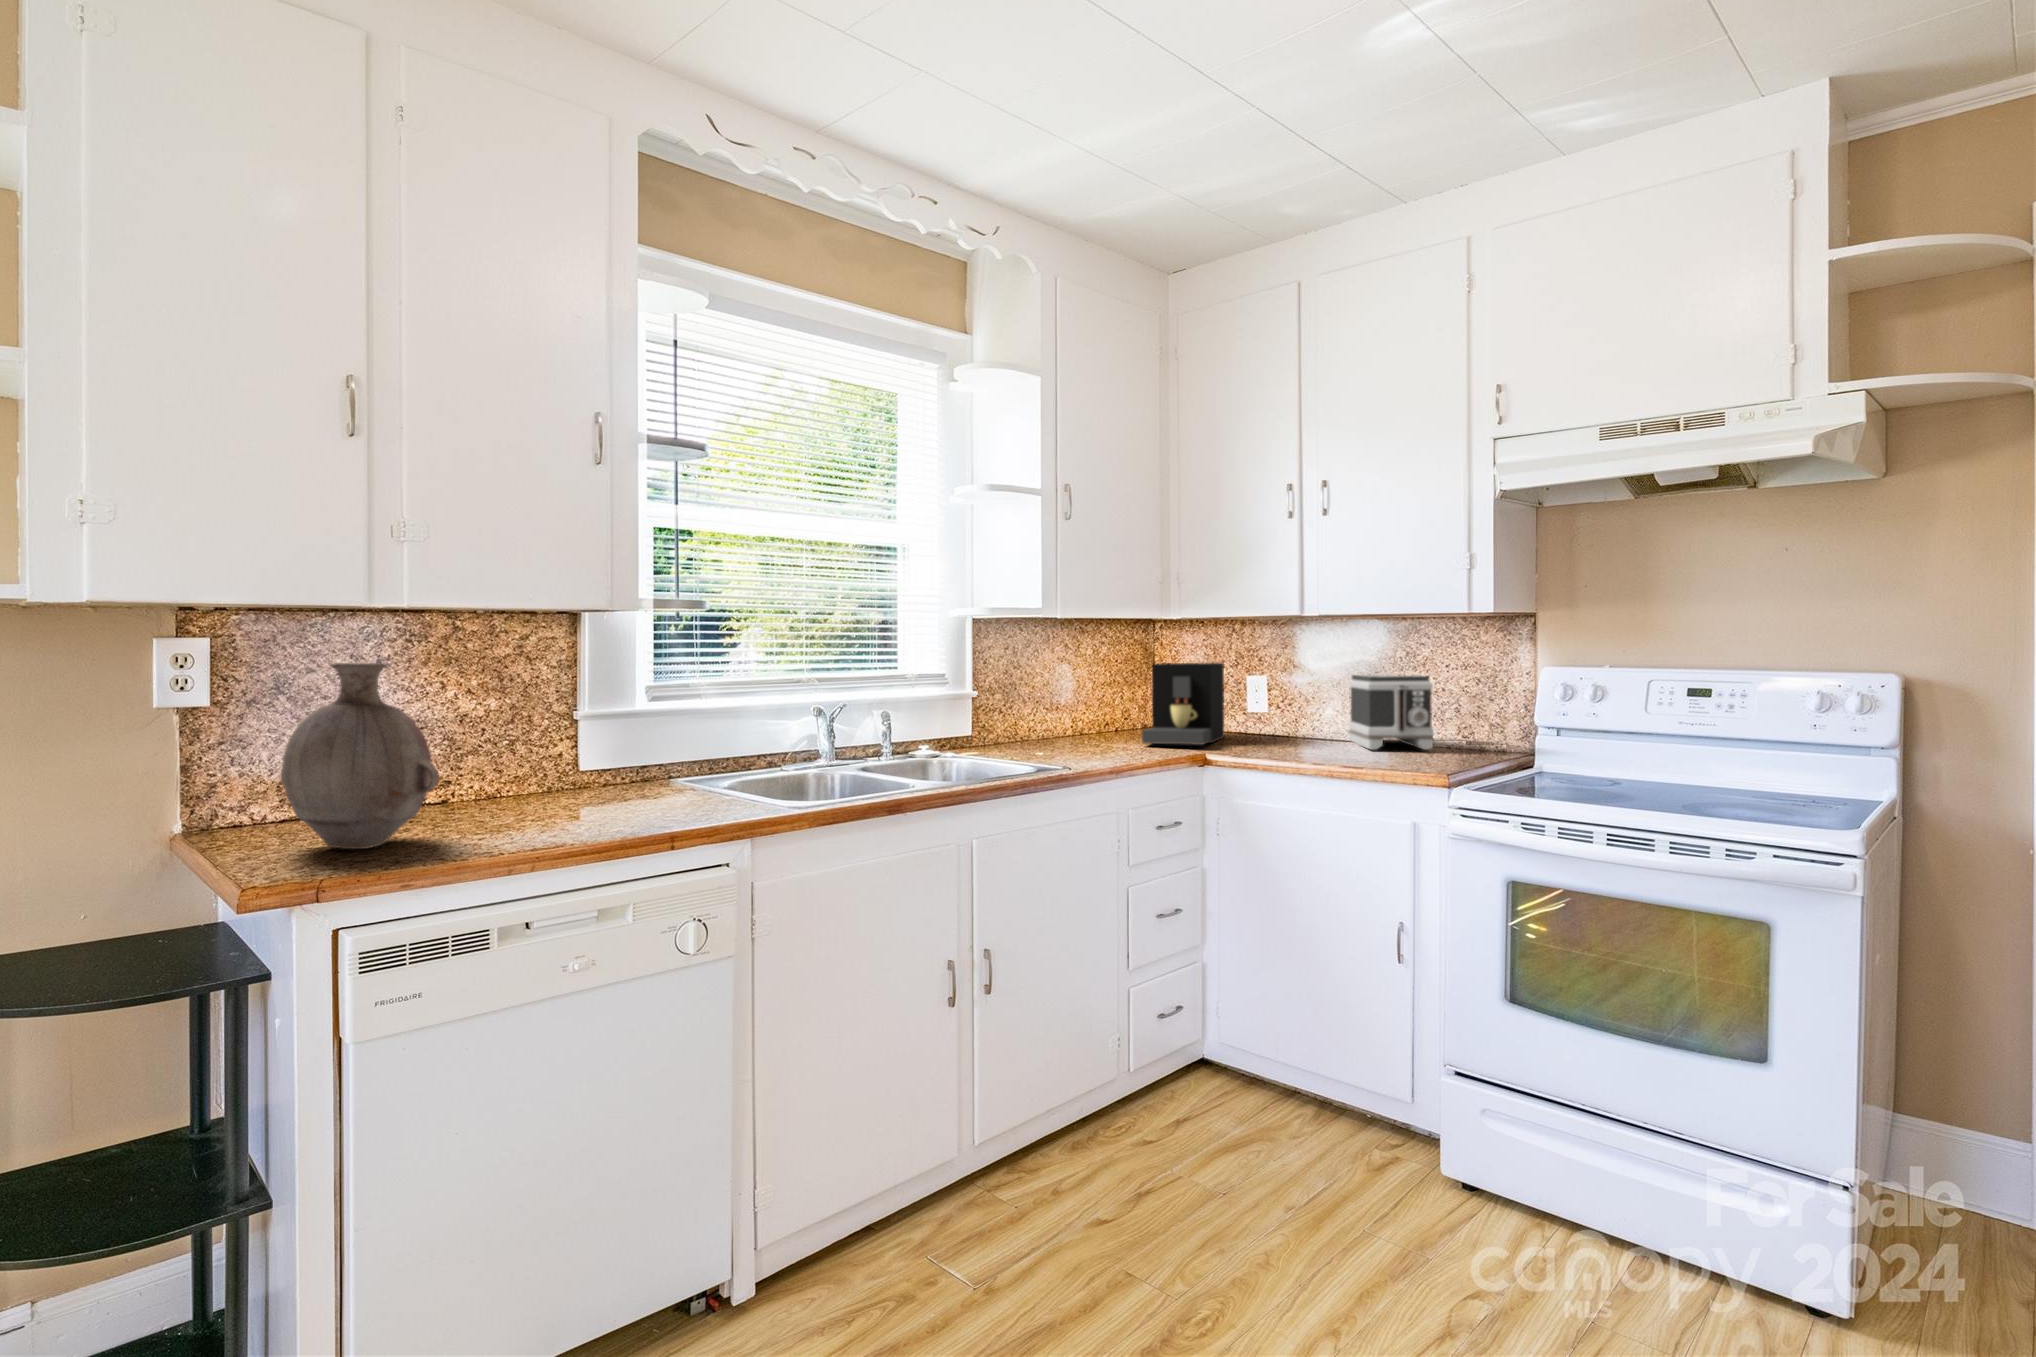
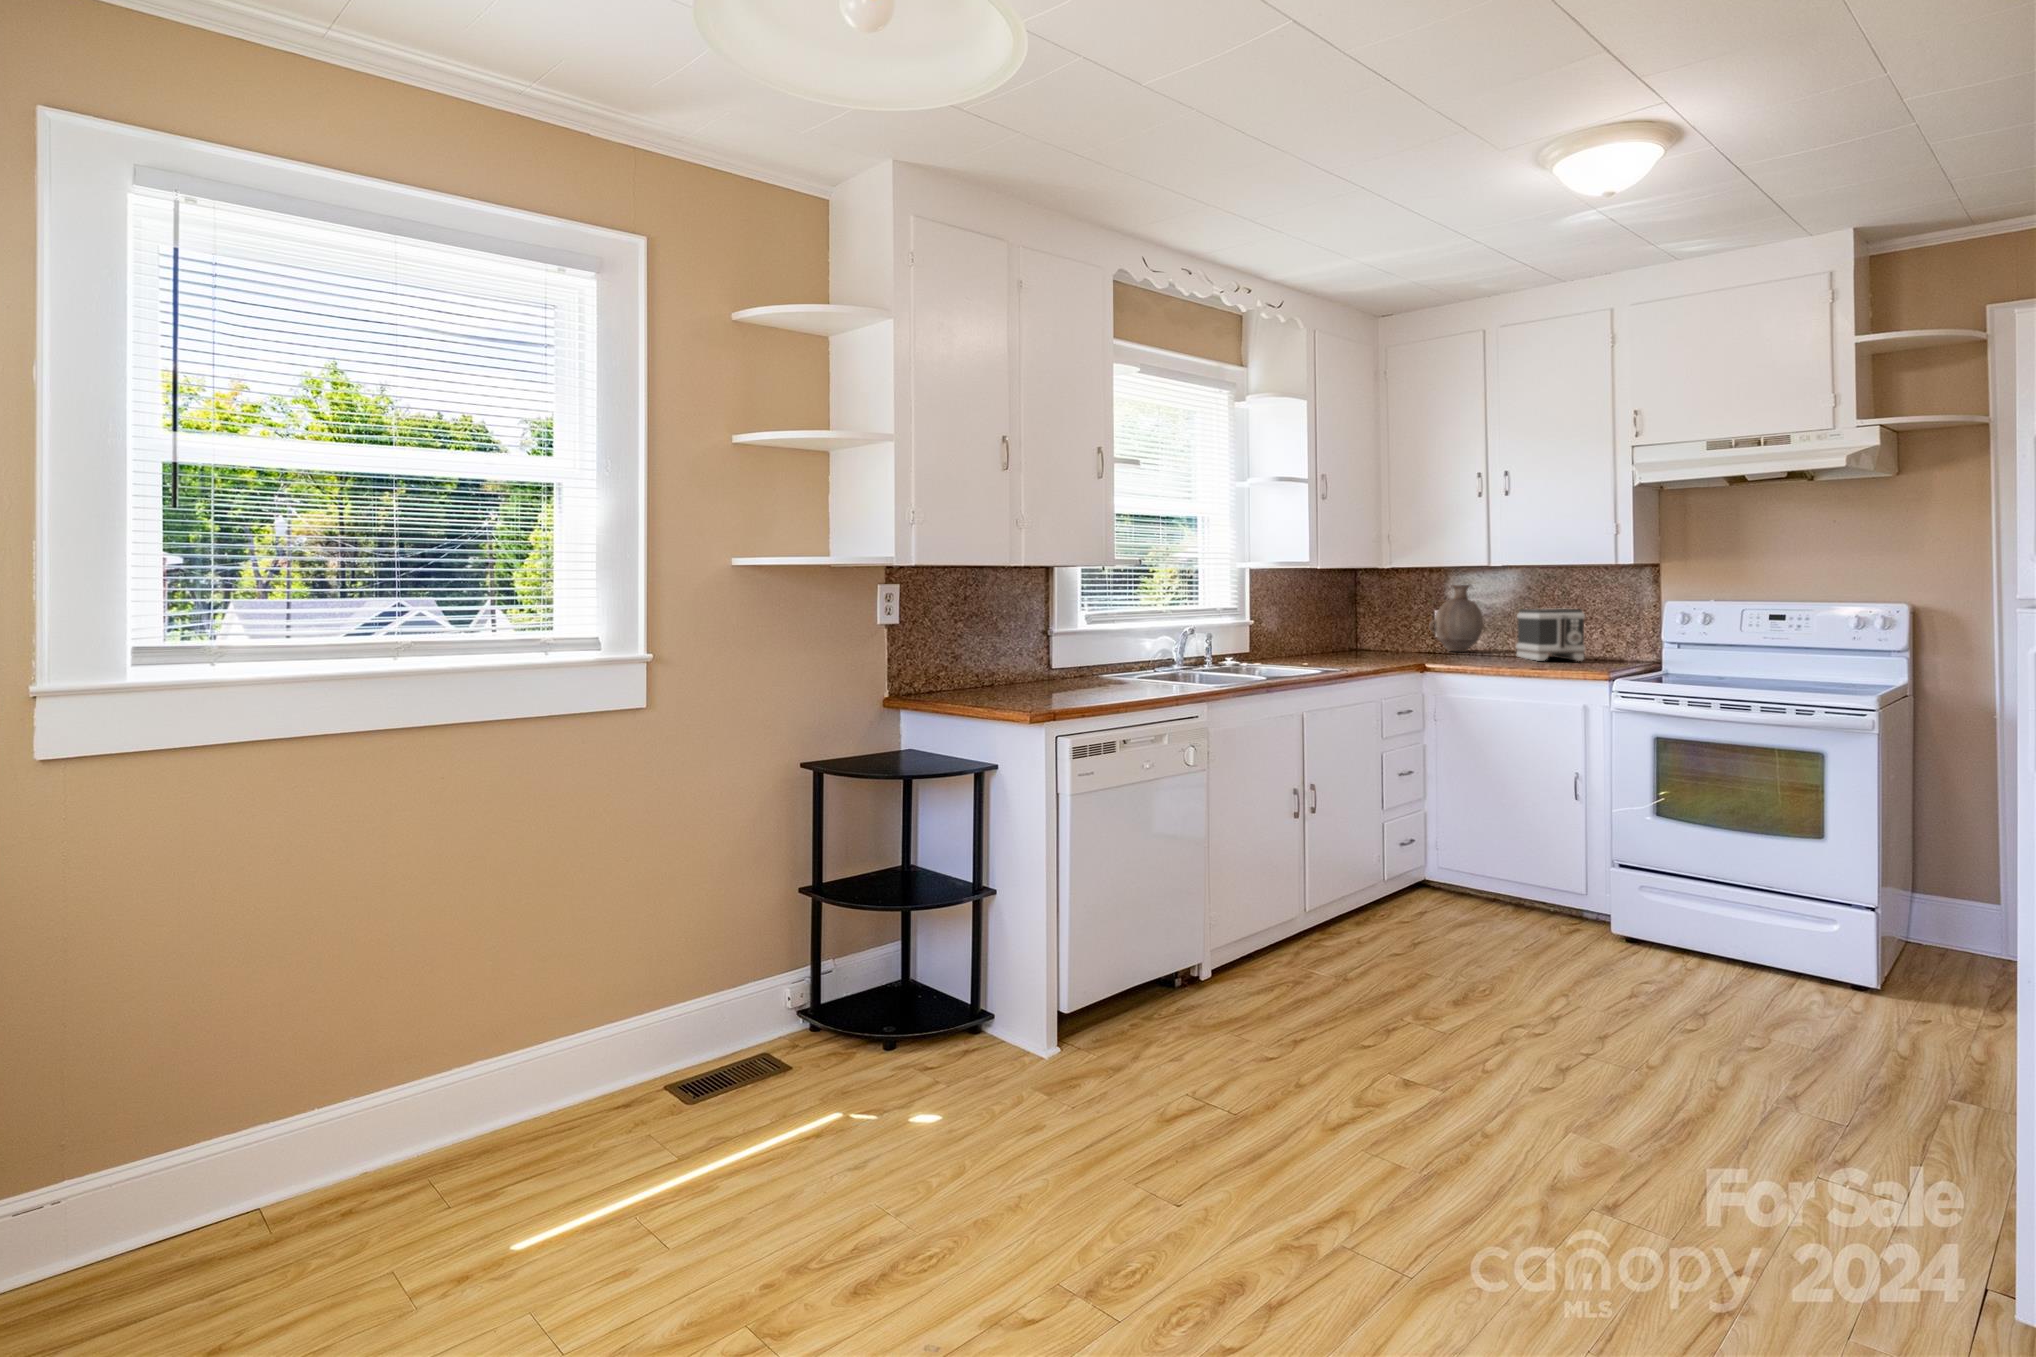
vase: present [281,663,439,849] -> present [1429,585,1483,652]
coffee maker: present [1142,663,1224,745] -> none [1376,601,1425,658]

